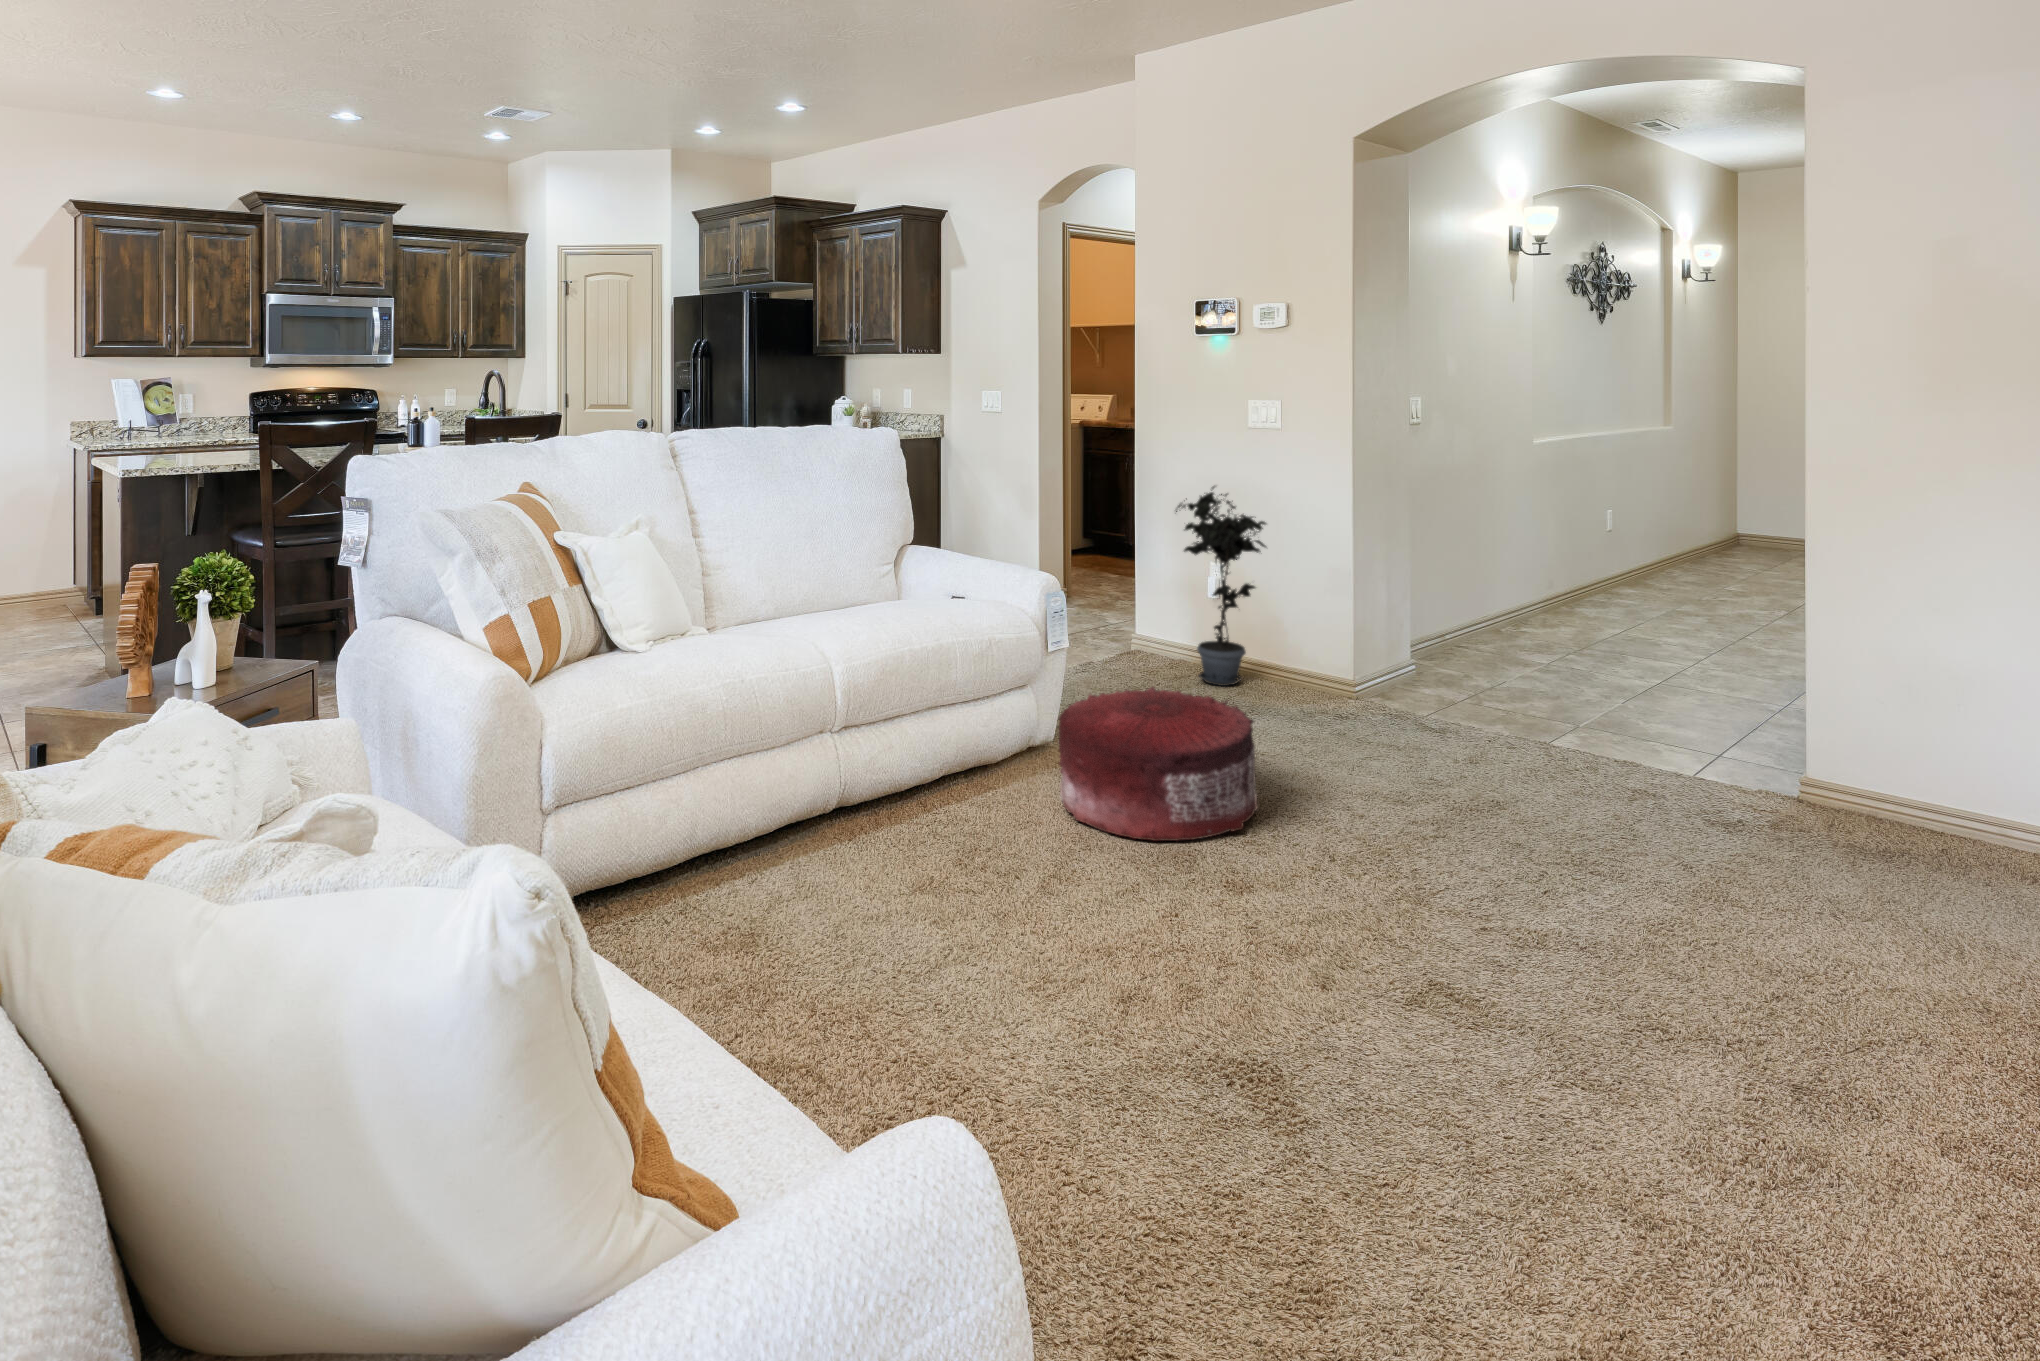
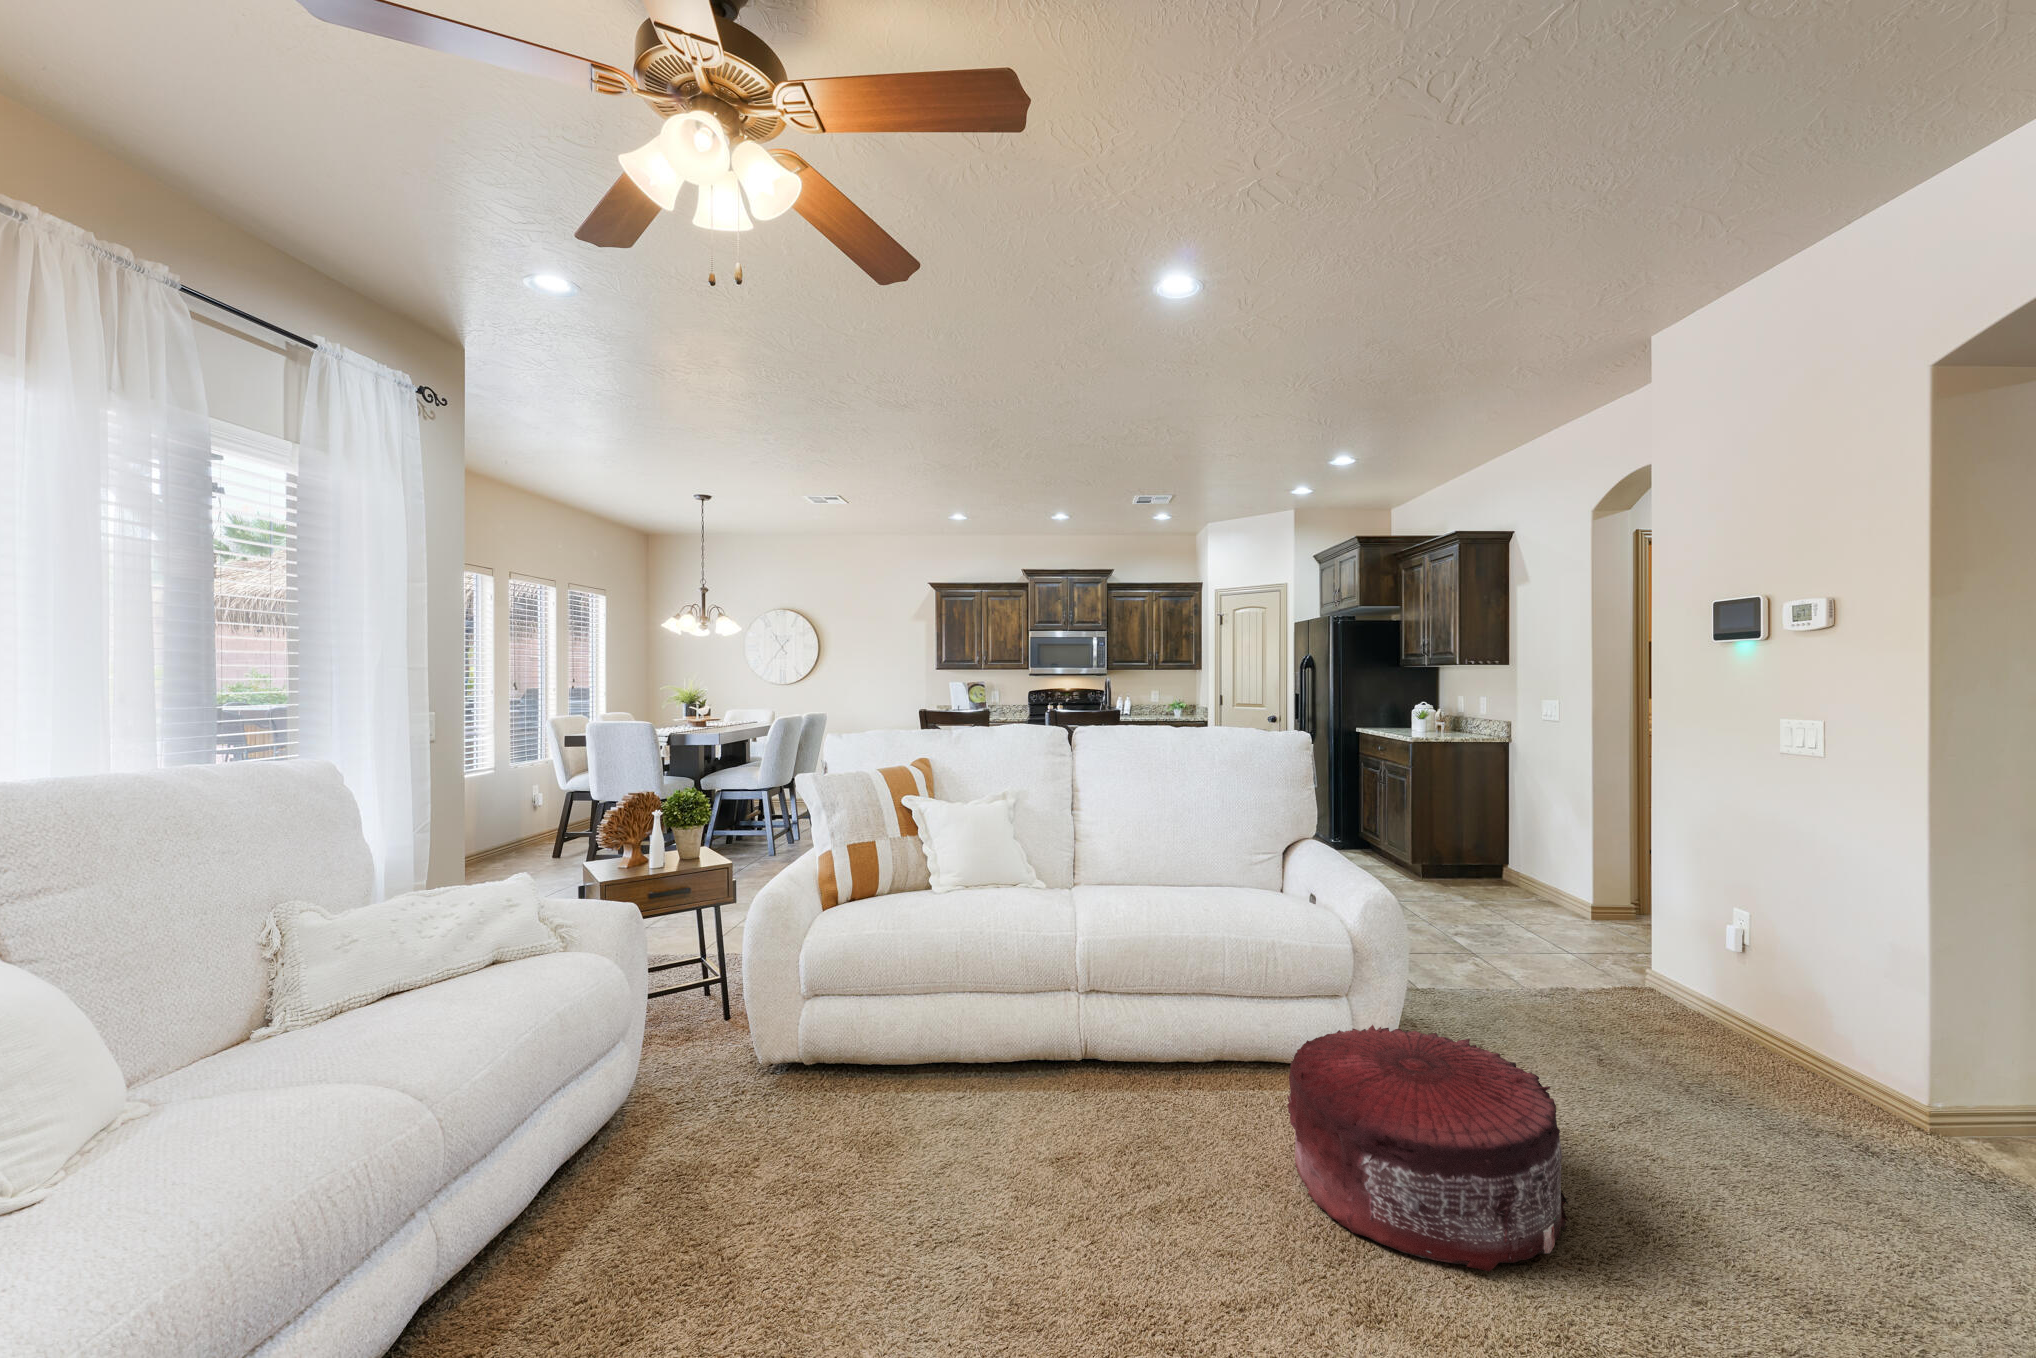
potted plant: present [1176,486,1266,686] -> none [1665,810,1815,1072]

